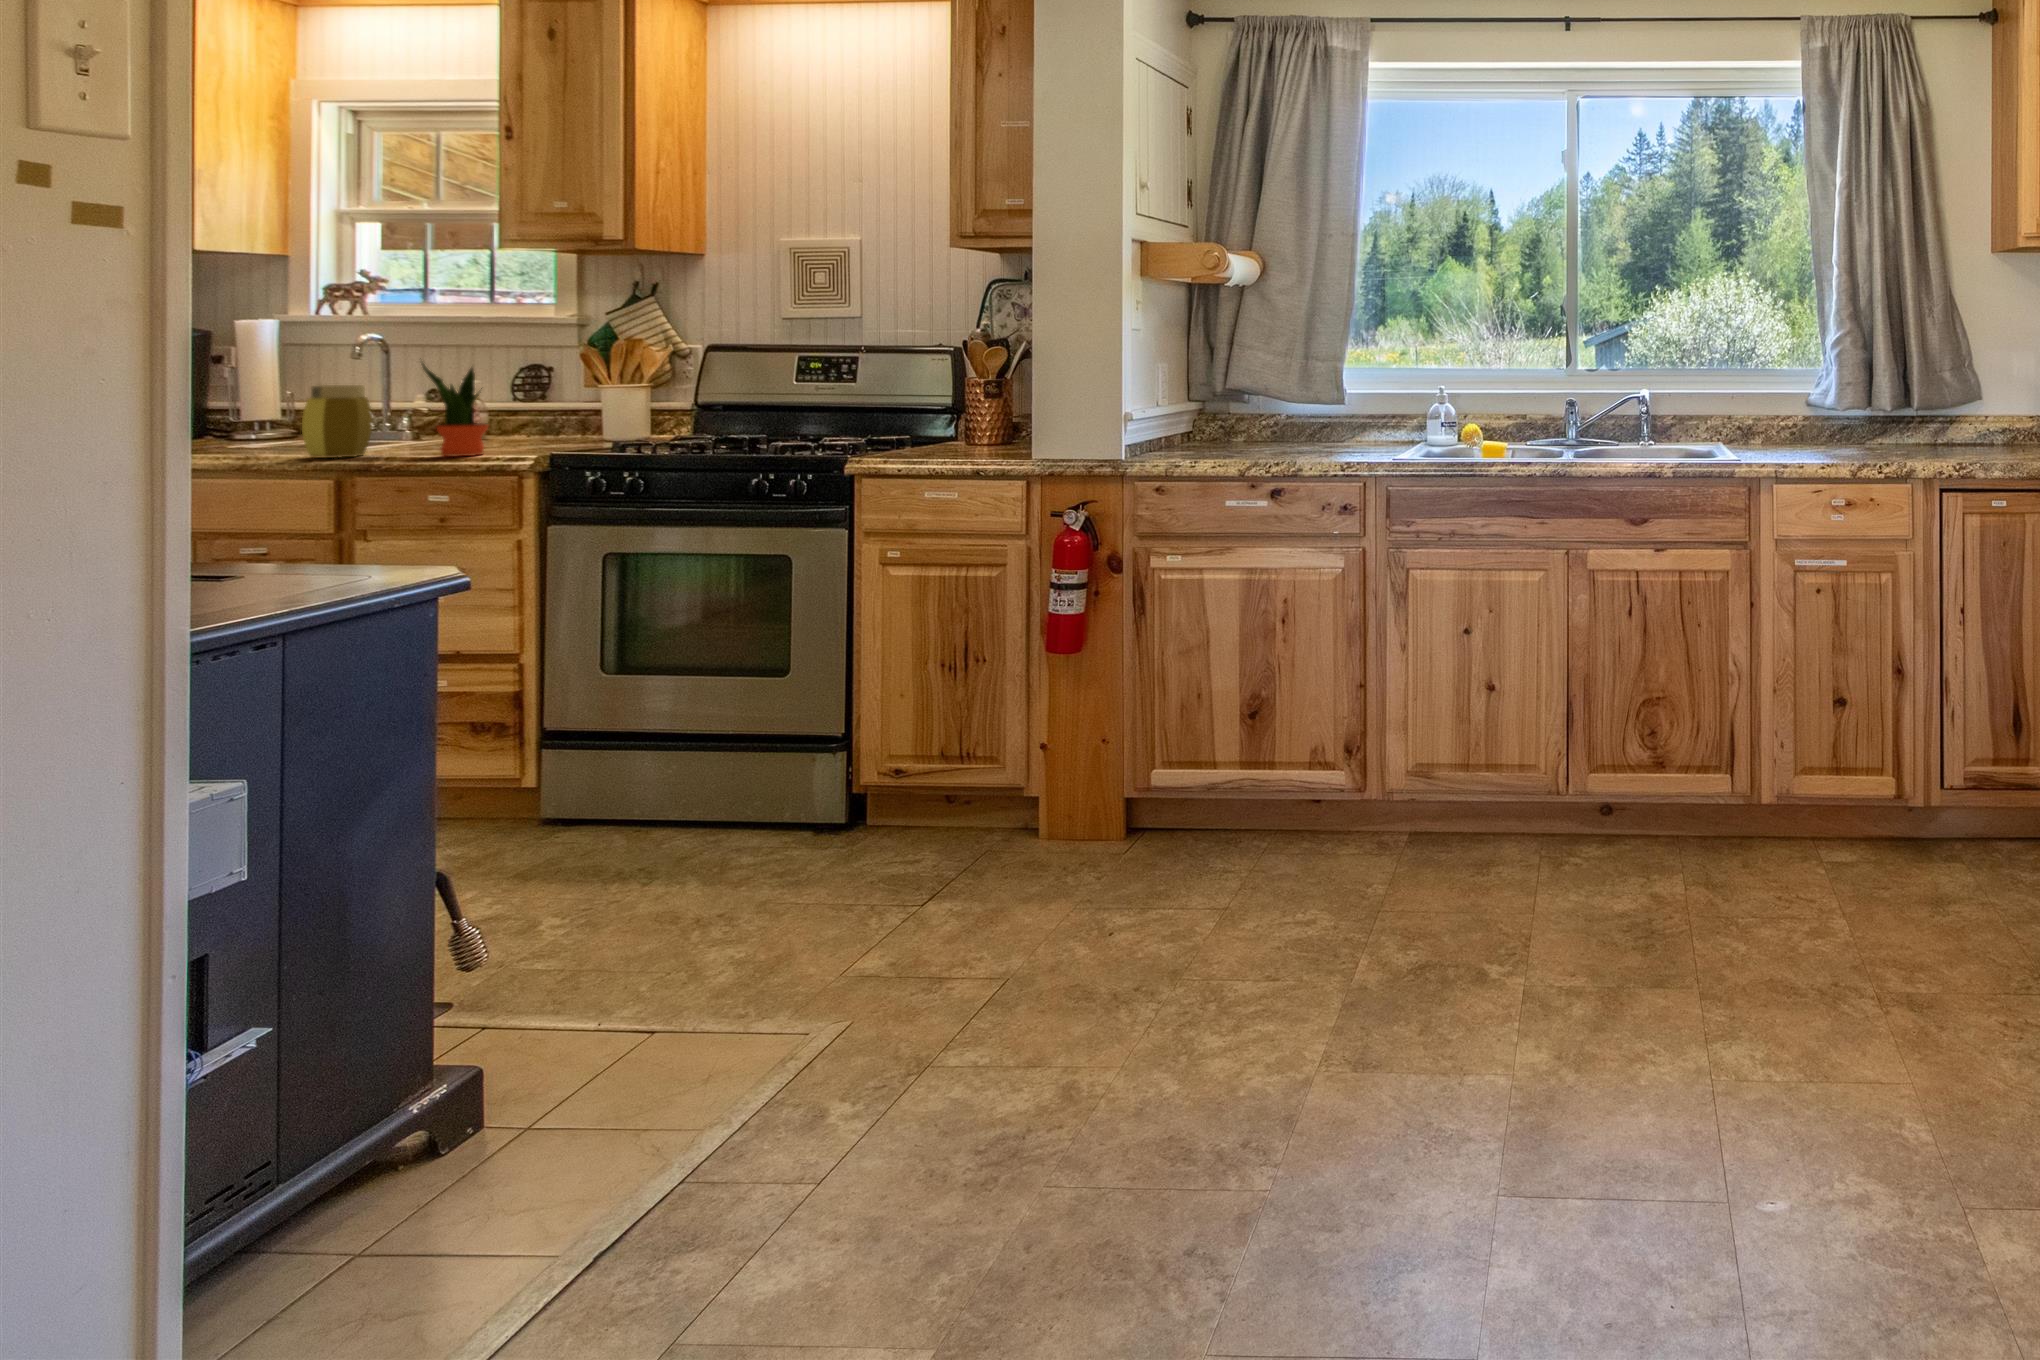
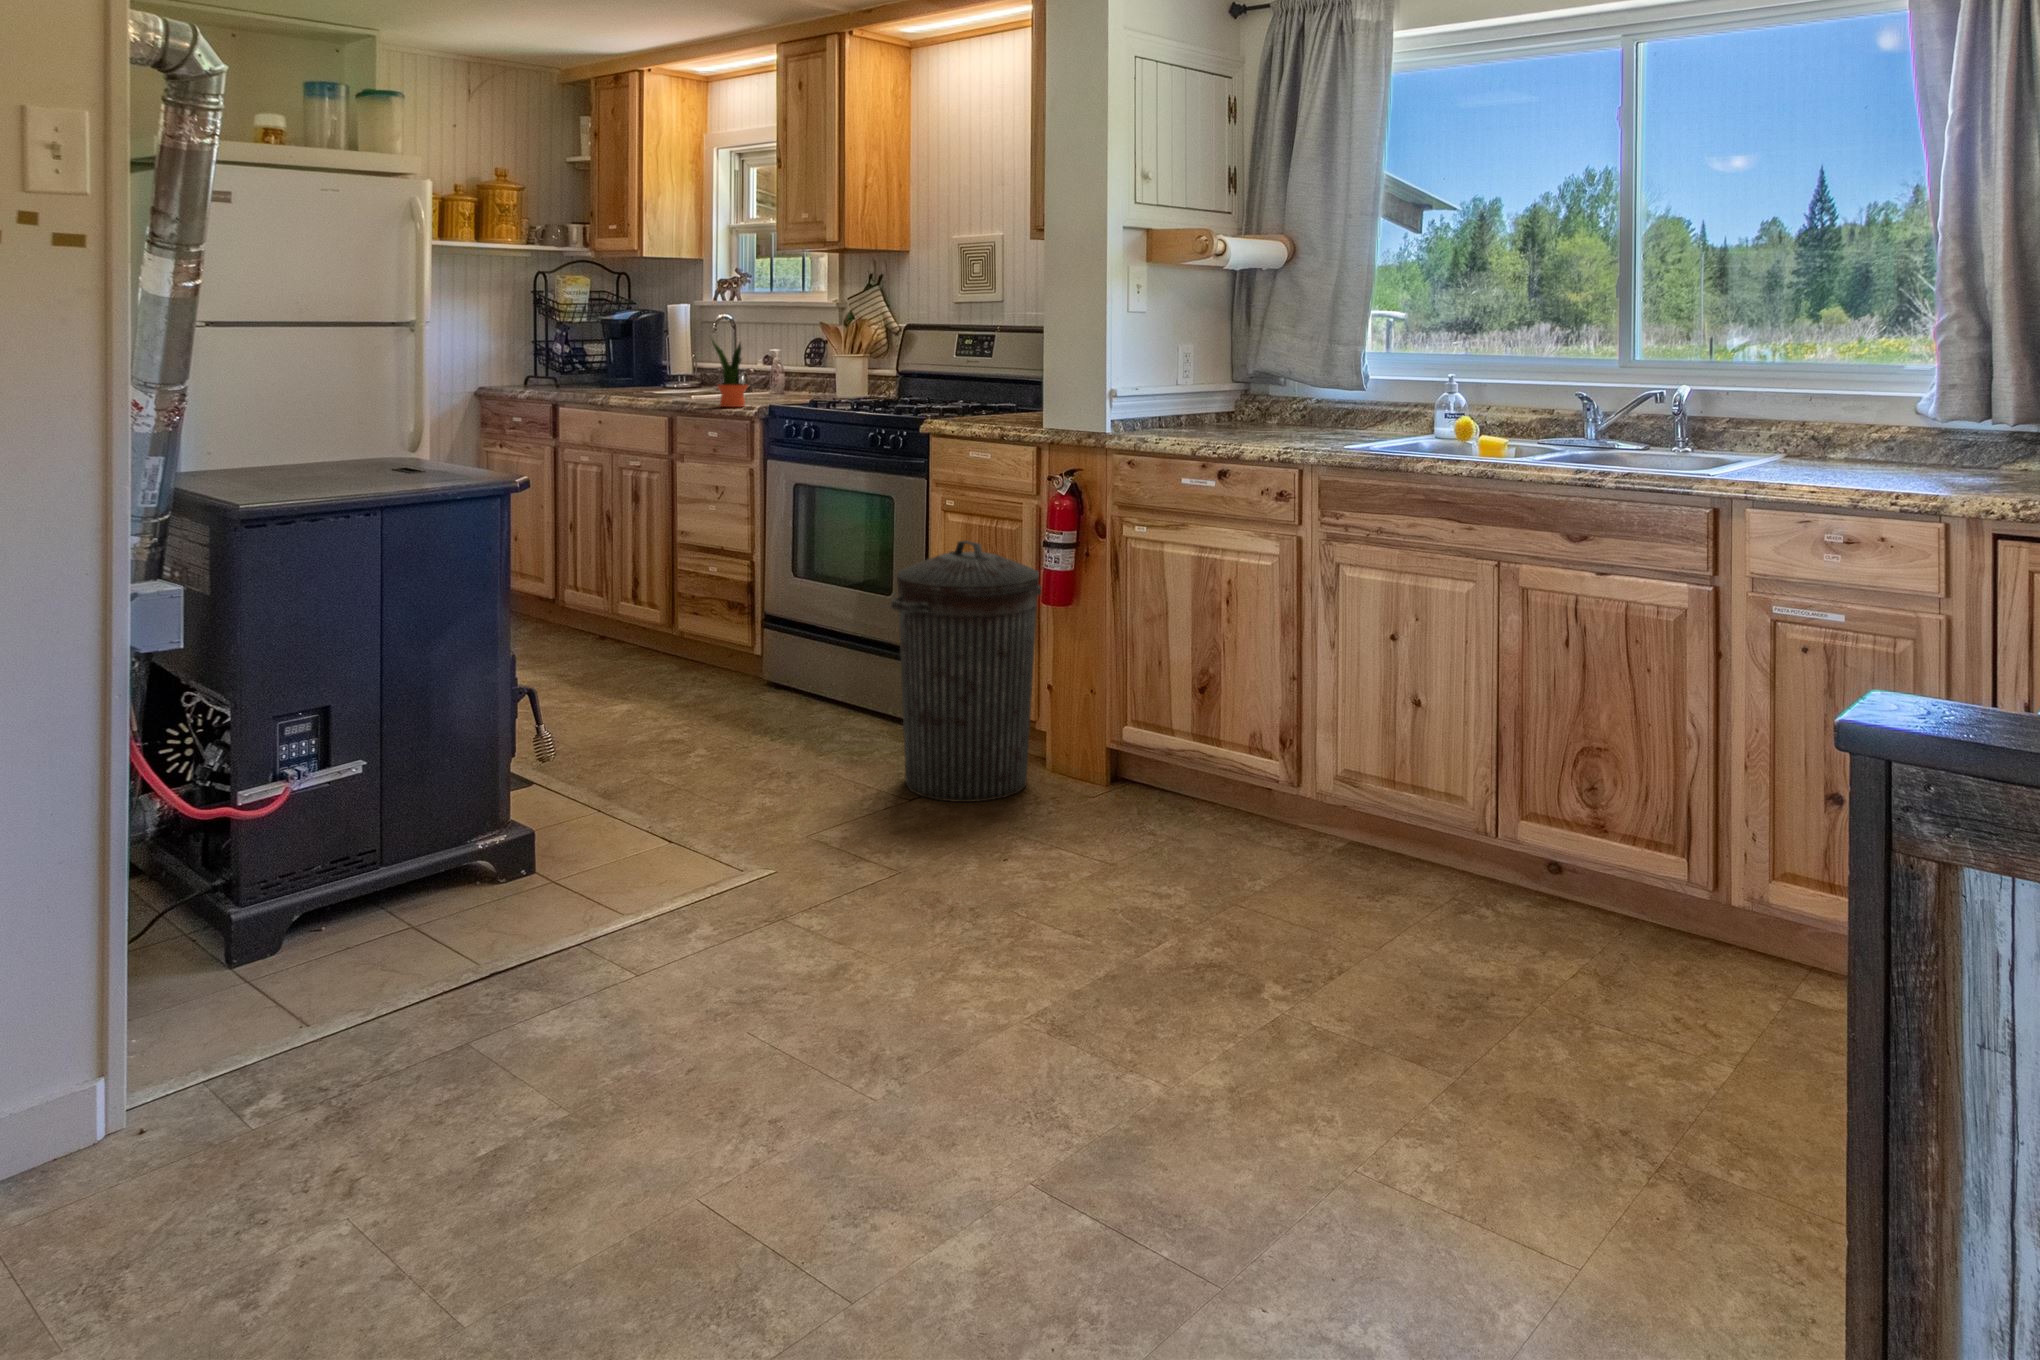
jar: present [302,385,372,458] -> none [656,354,694,405]
trash can: none [876,595,1058,911] -> present [891,541,1041,802]

